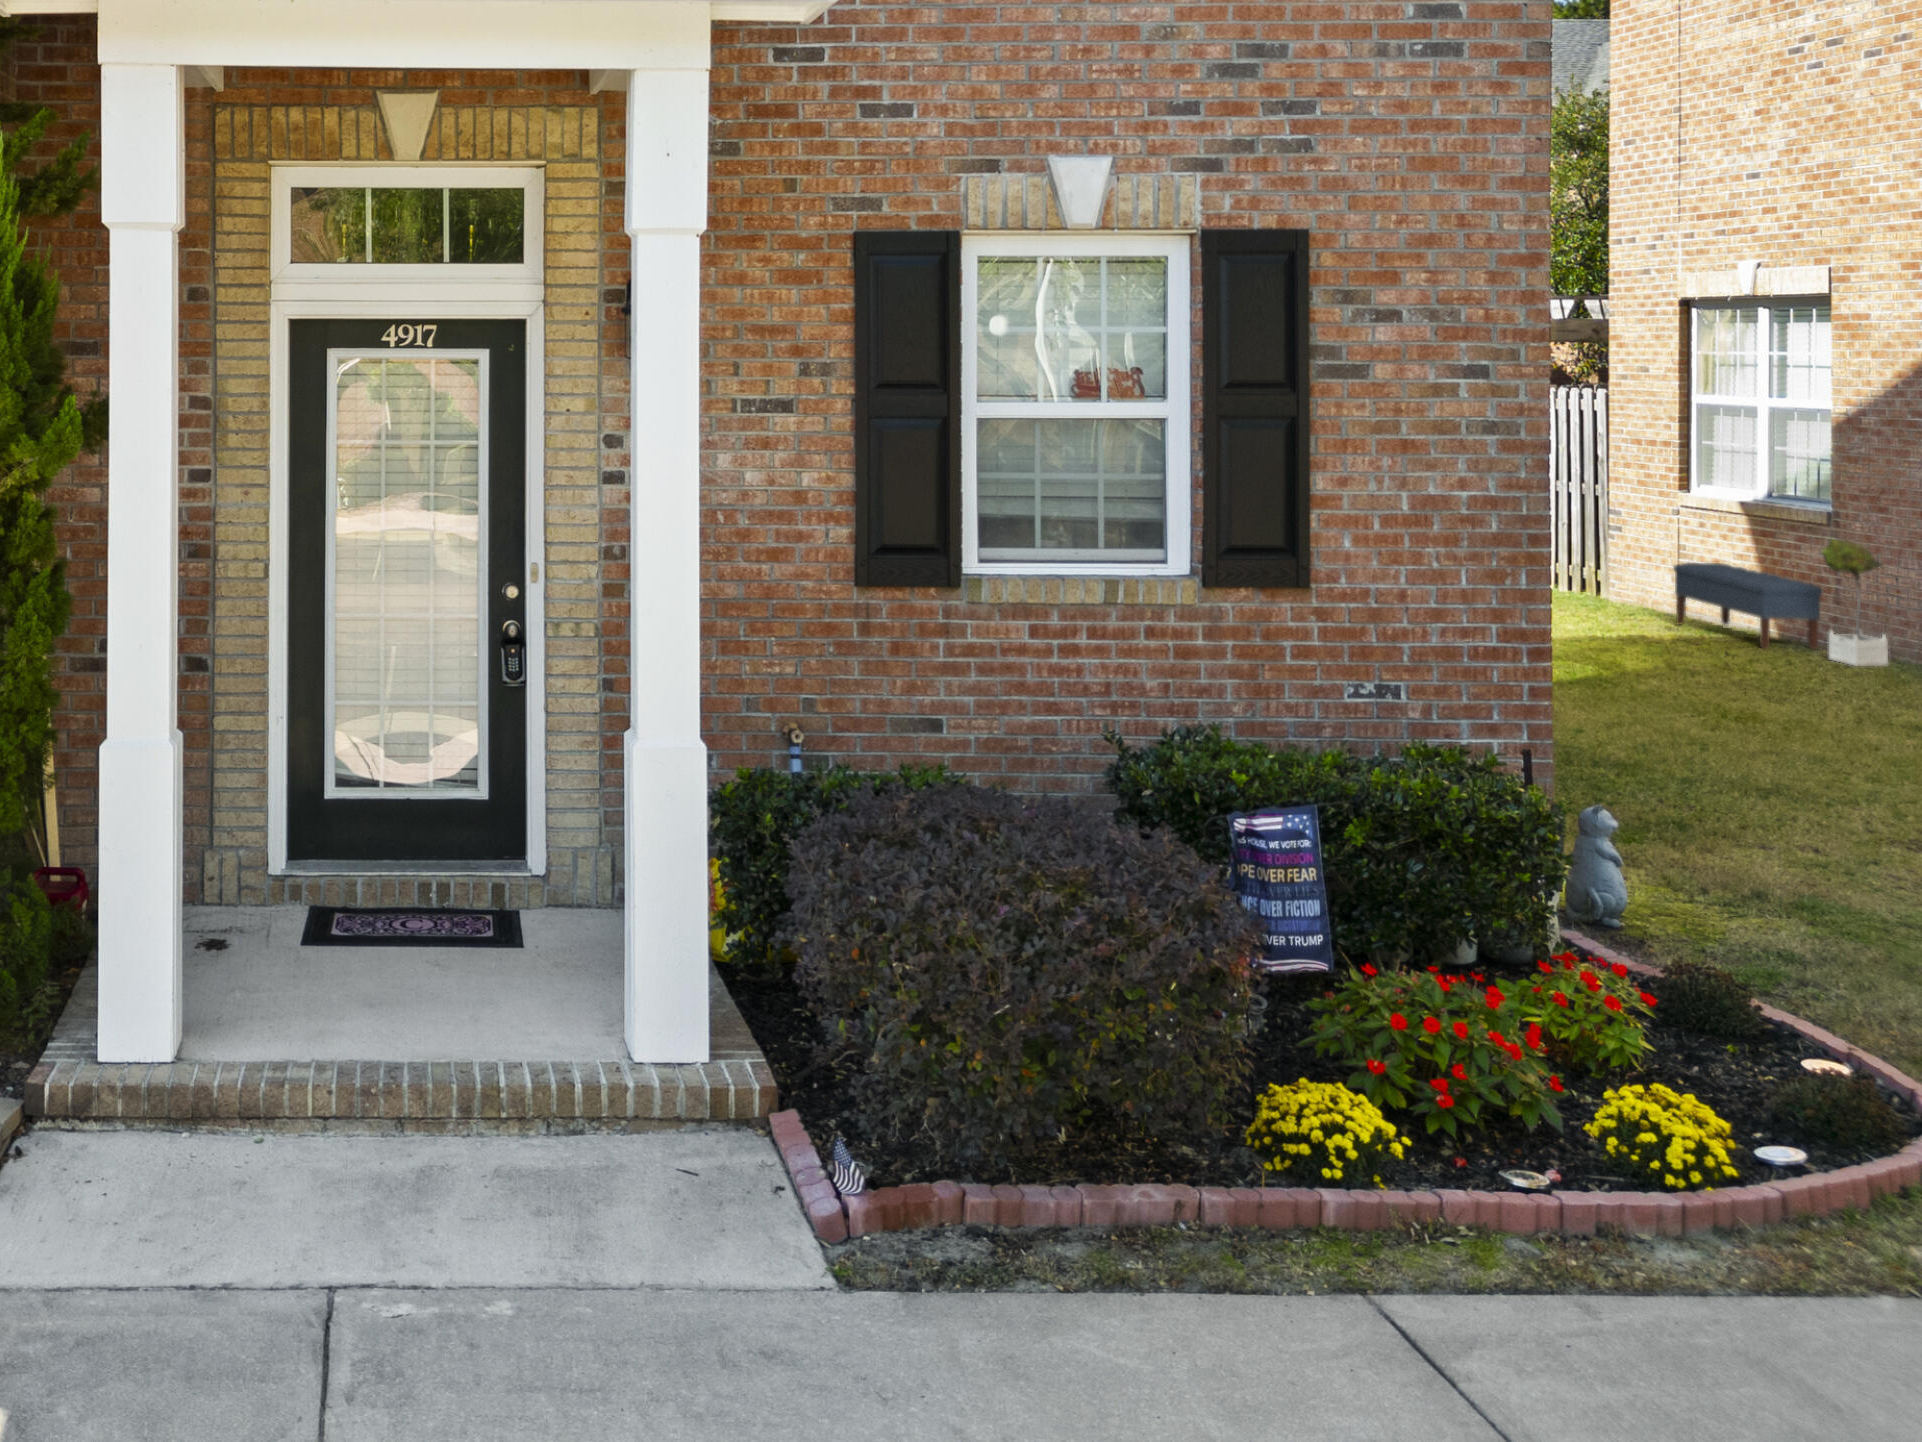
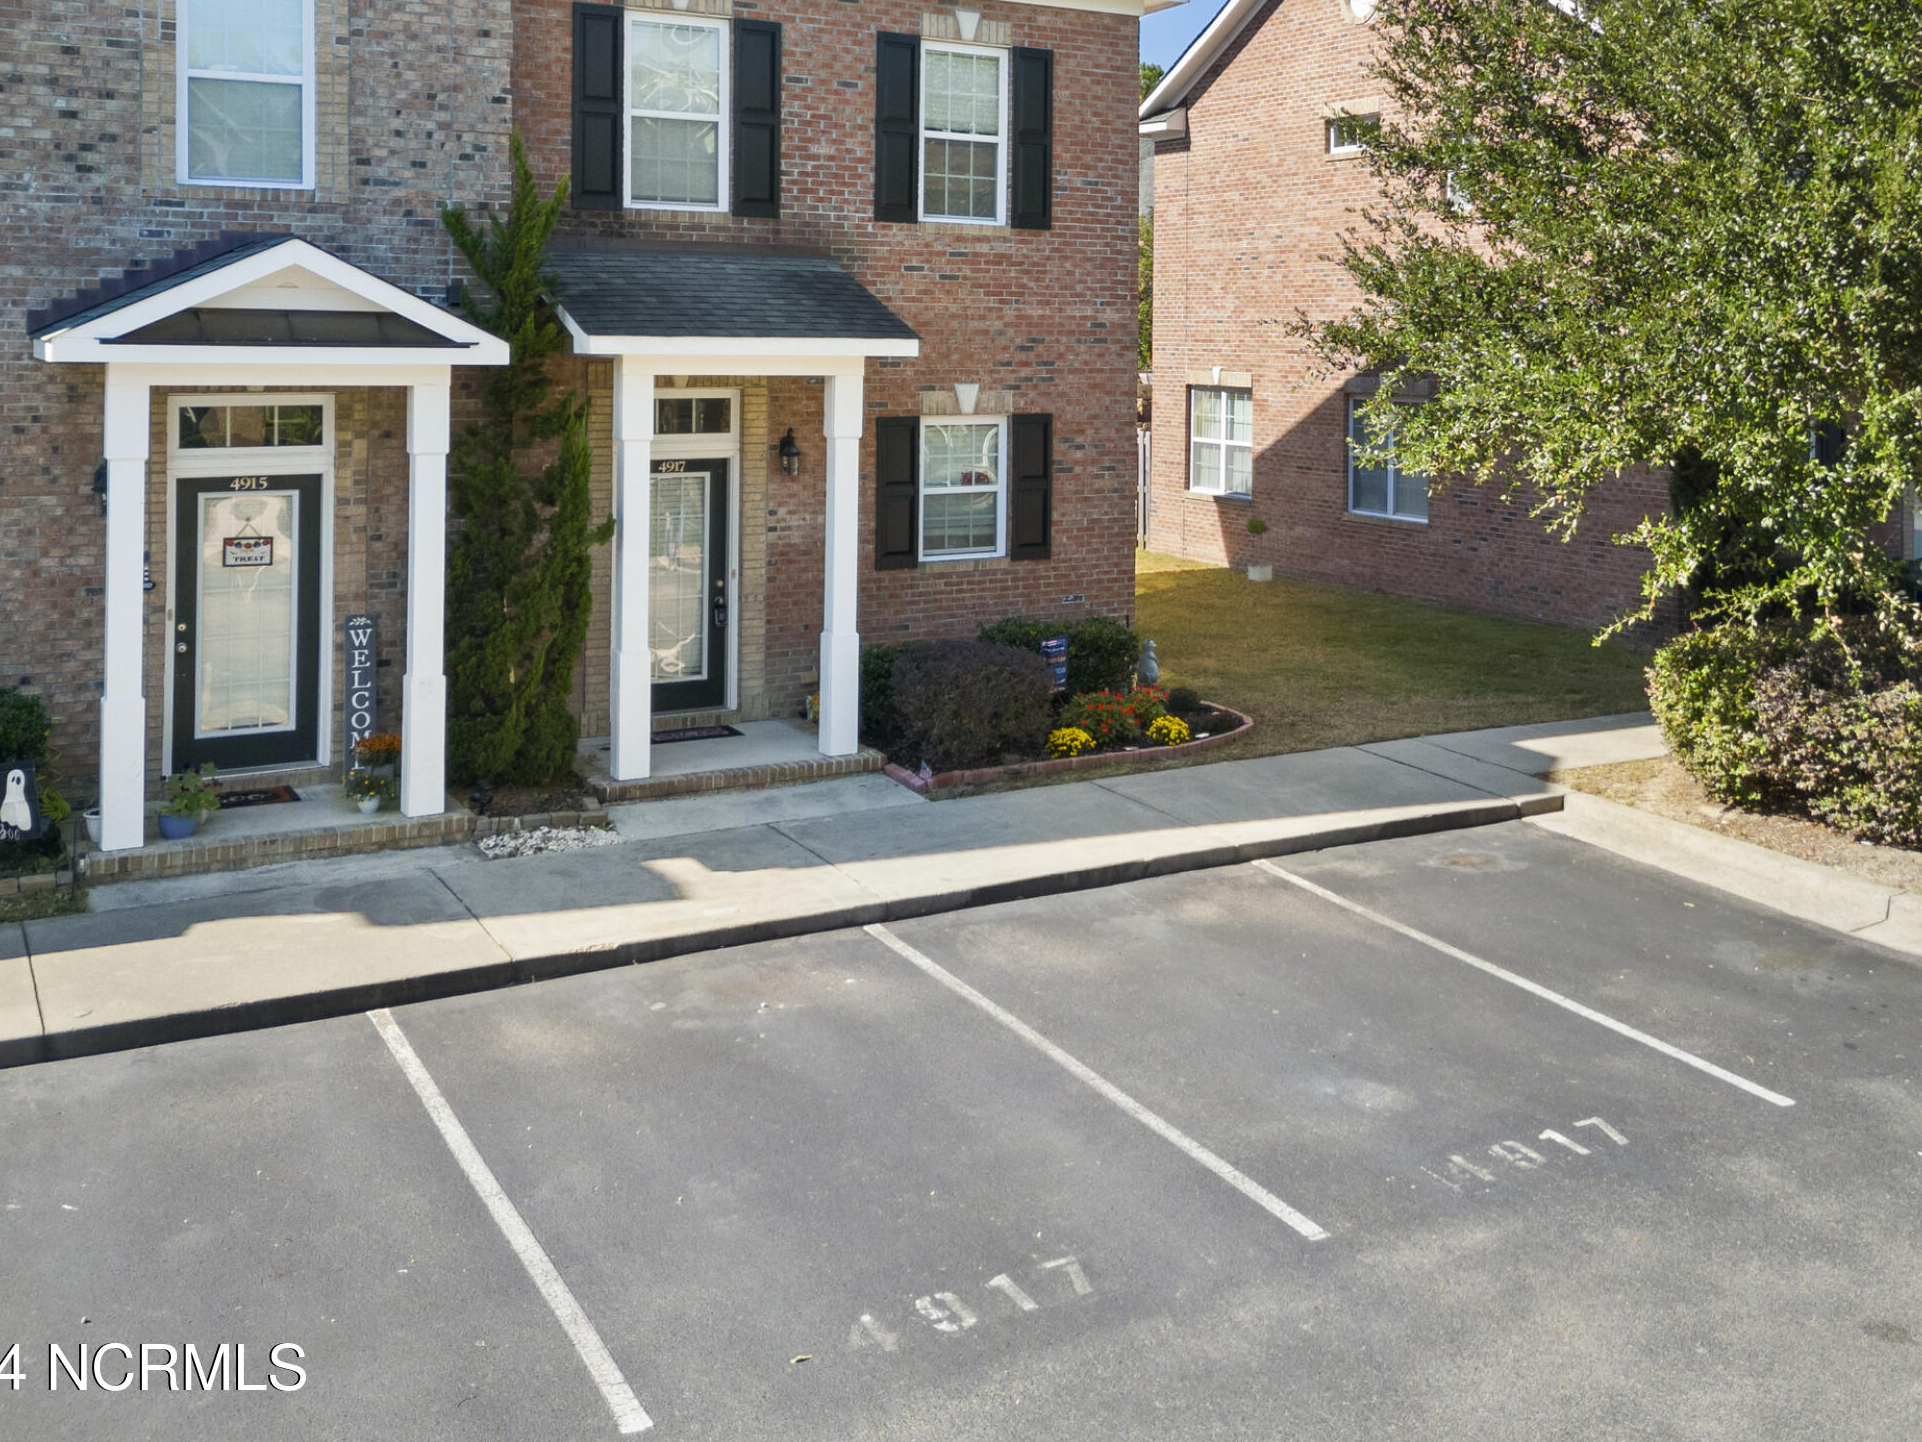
bench: present [1674,563,1822,649] -> none [1184,534,1247,578]
watering can: none [1065,1187,1154,1275] -> present [1002,754,1032,774]

